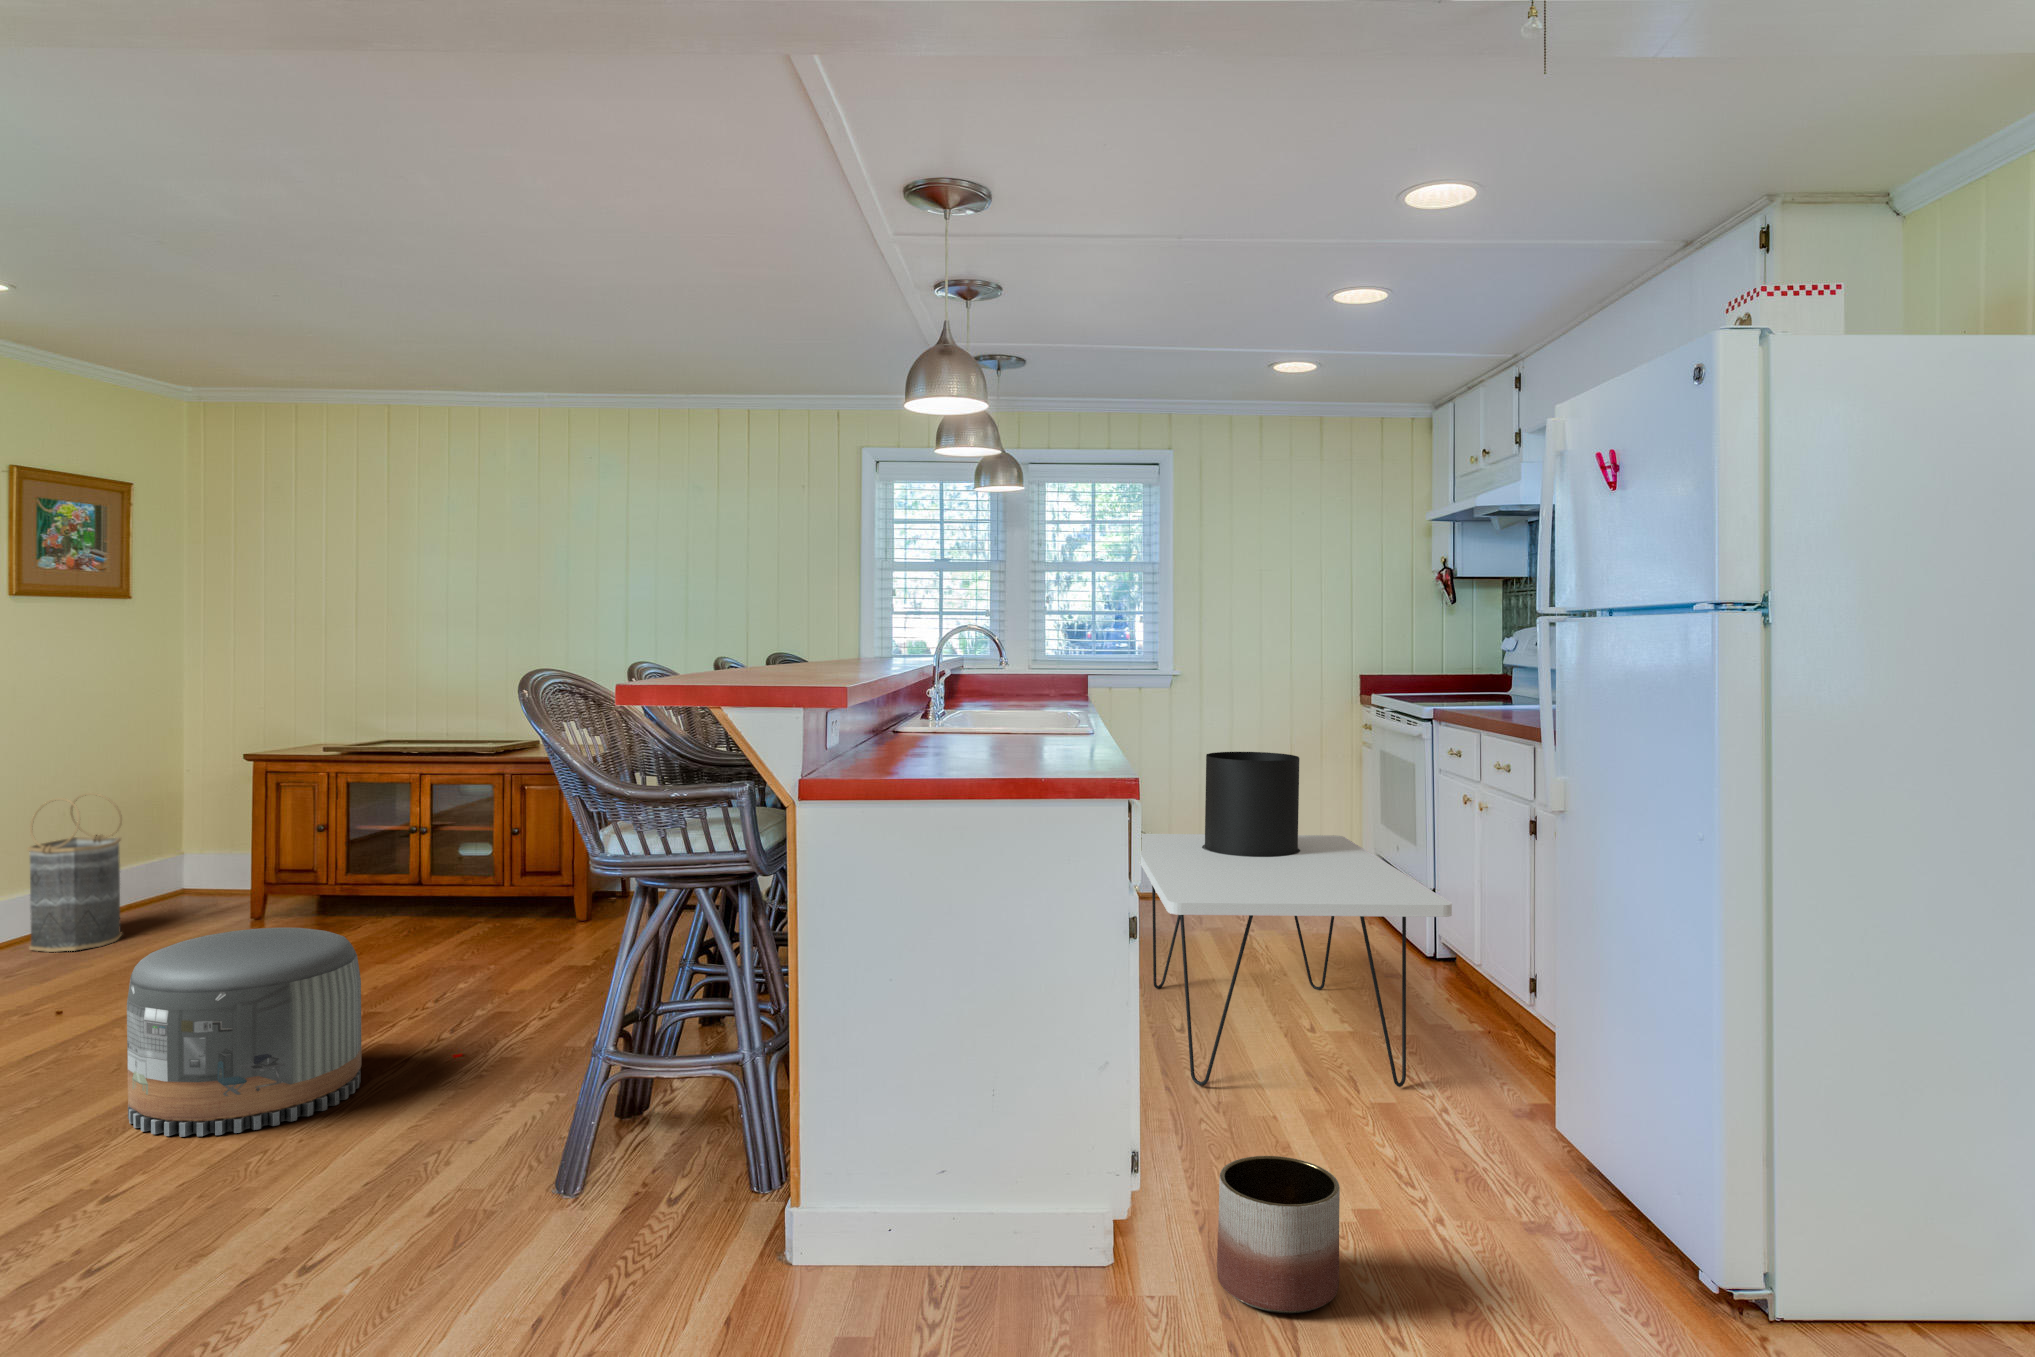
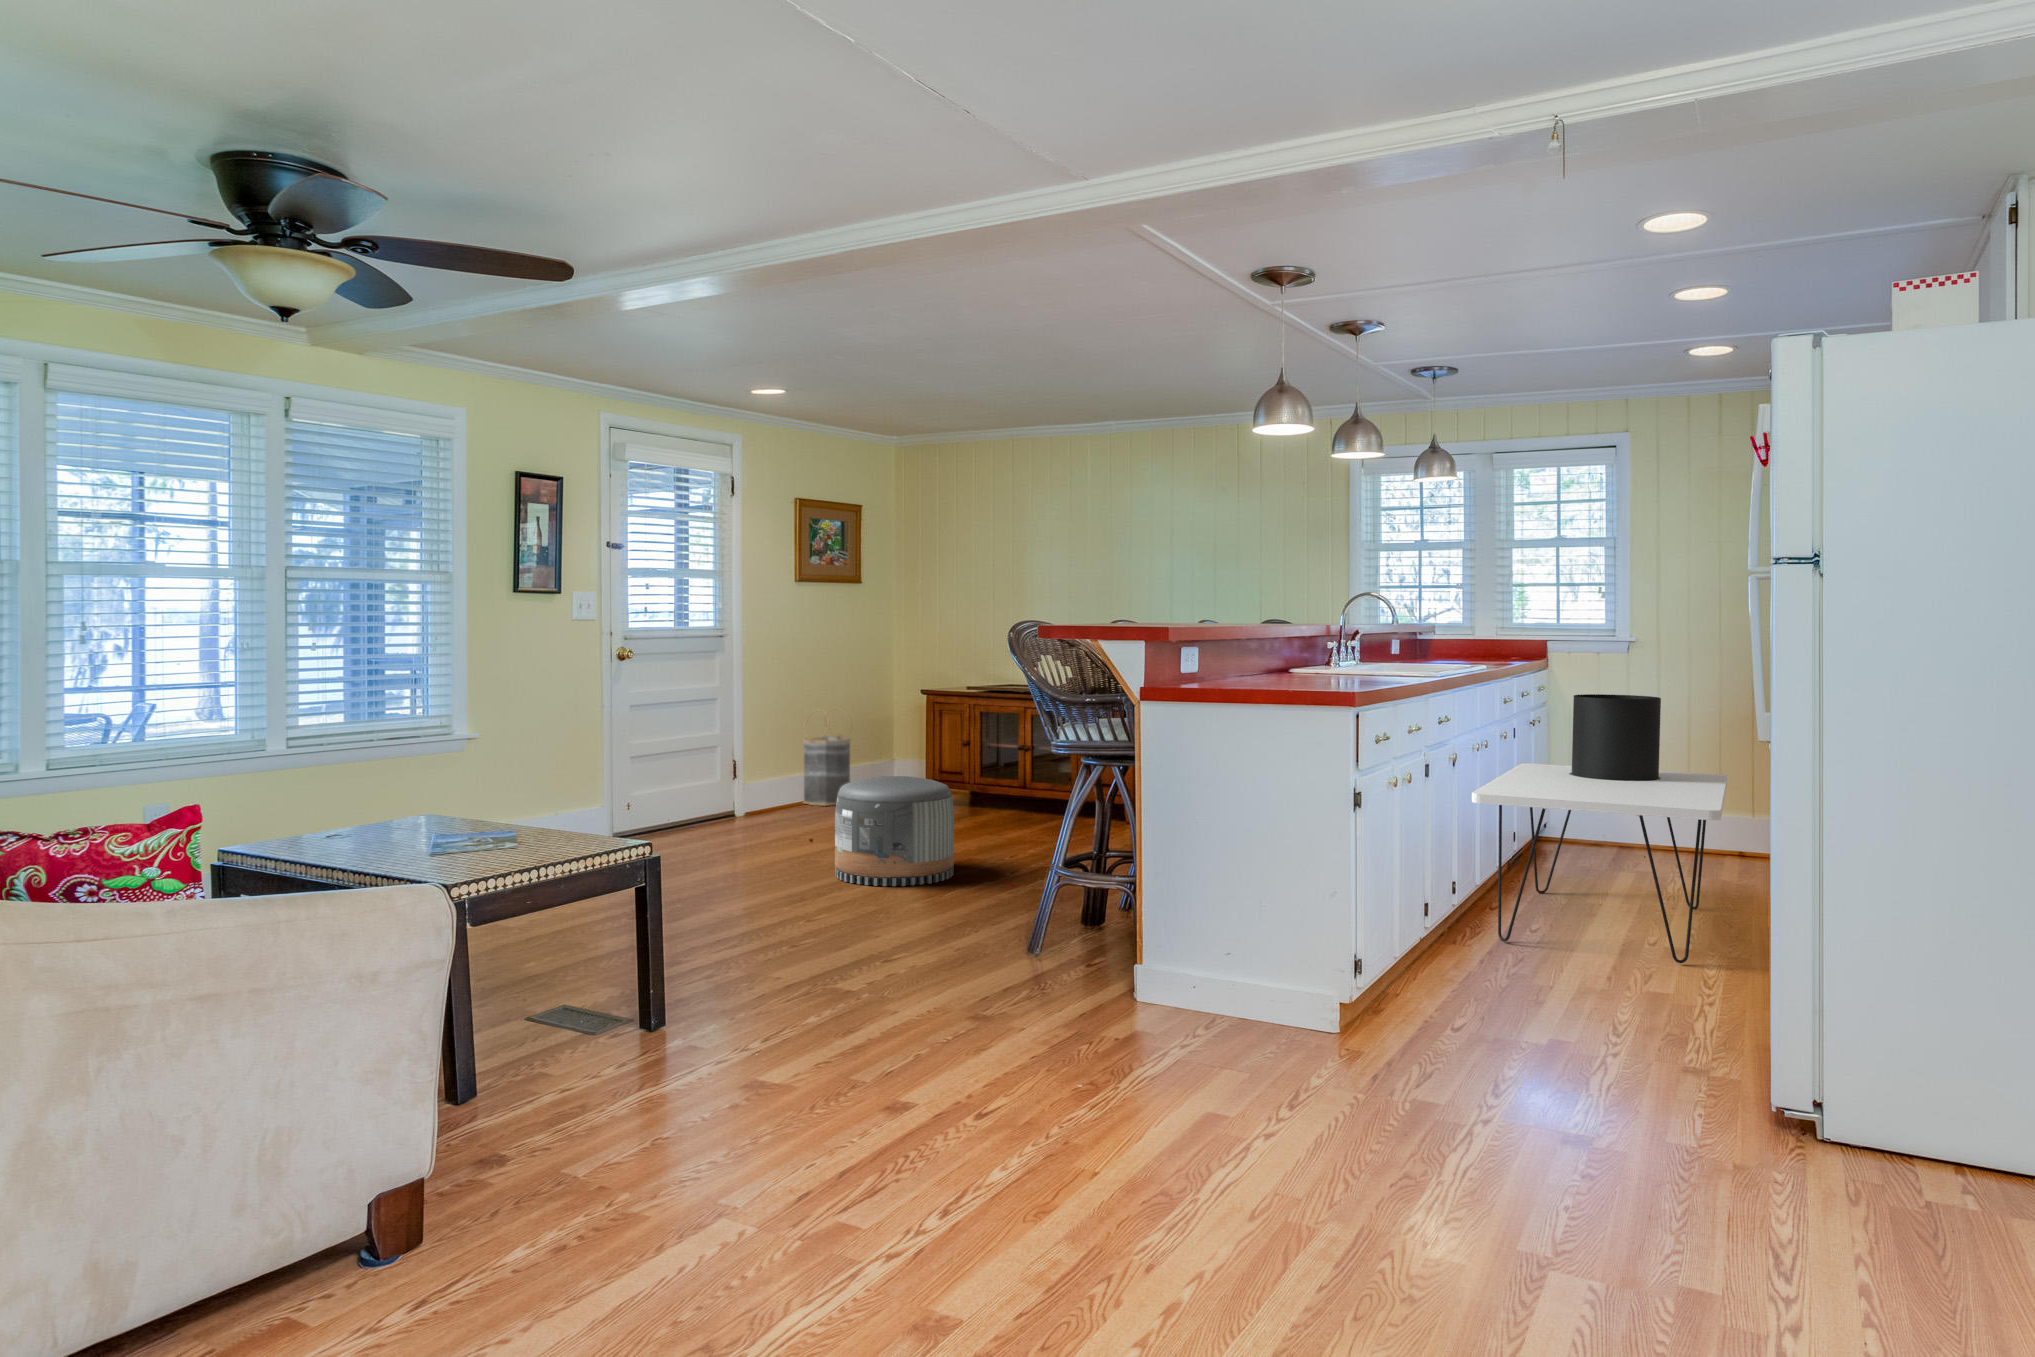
planter: present [1217,1156,1340,1313] -> none [1395,941,1481,1034]

